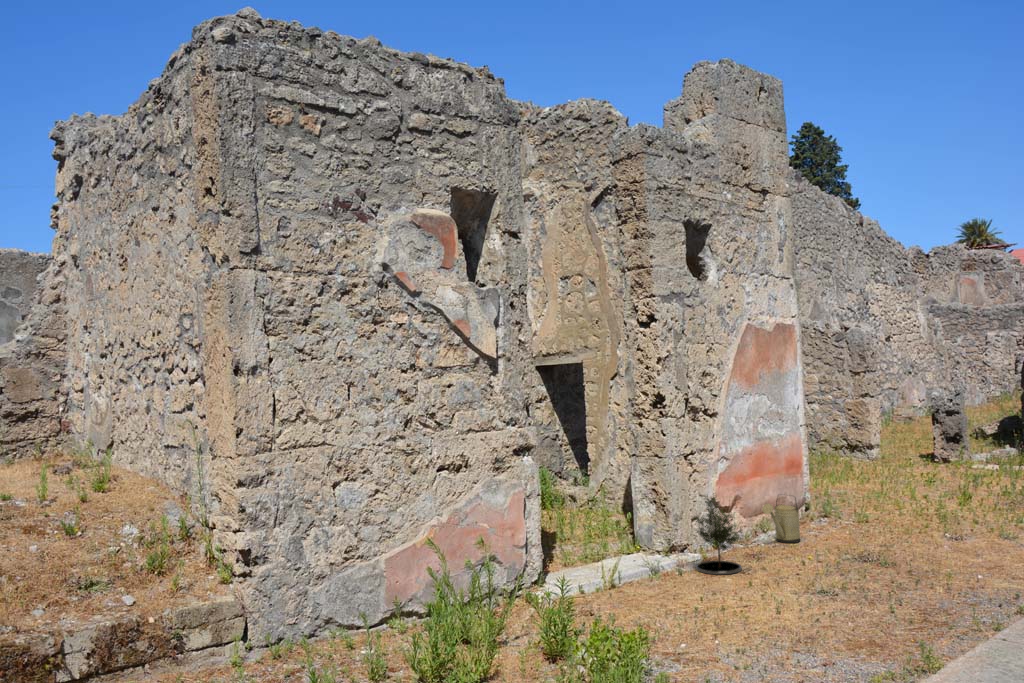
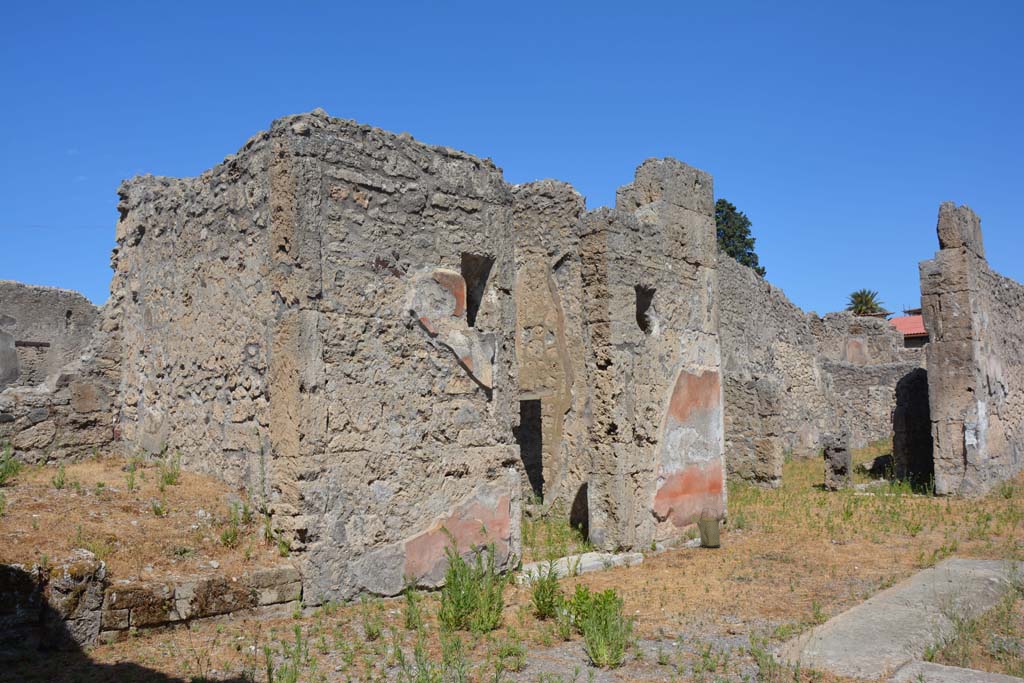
potted tree: present [693,493,742,575] -> none [636,499,679,569]

